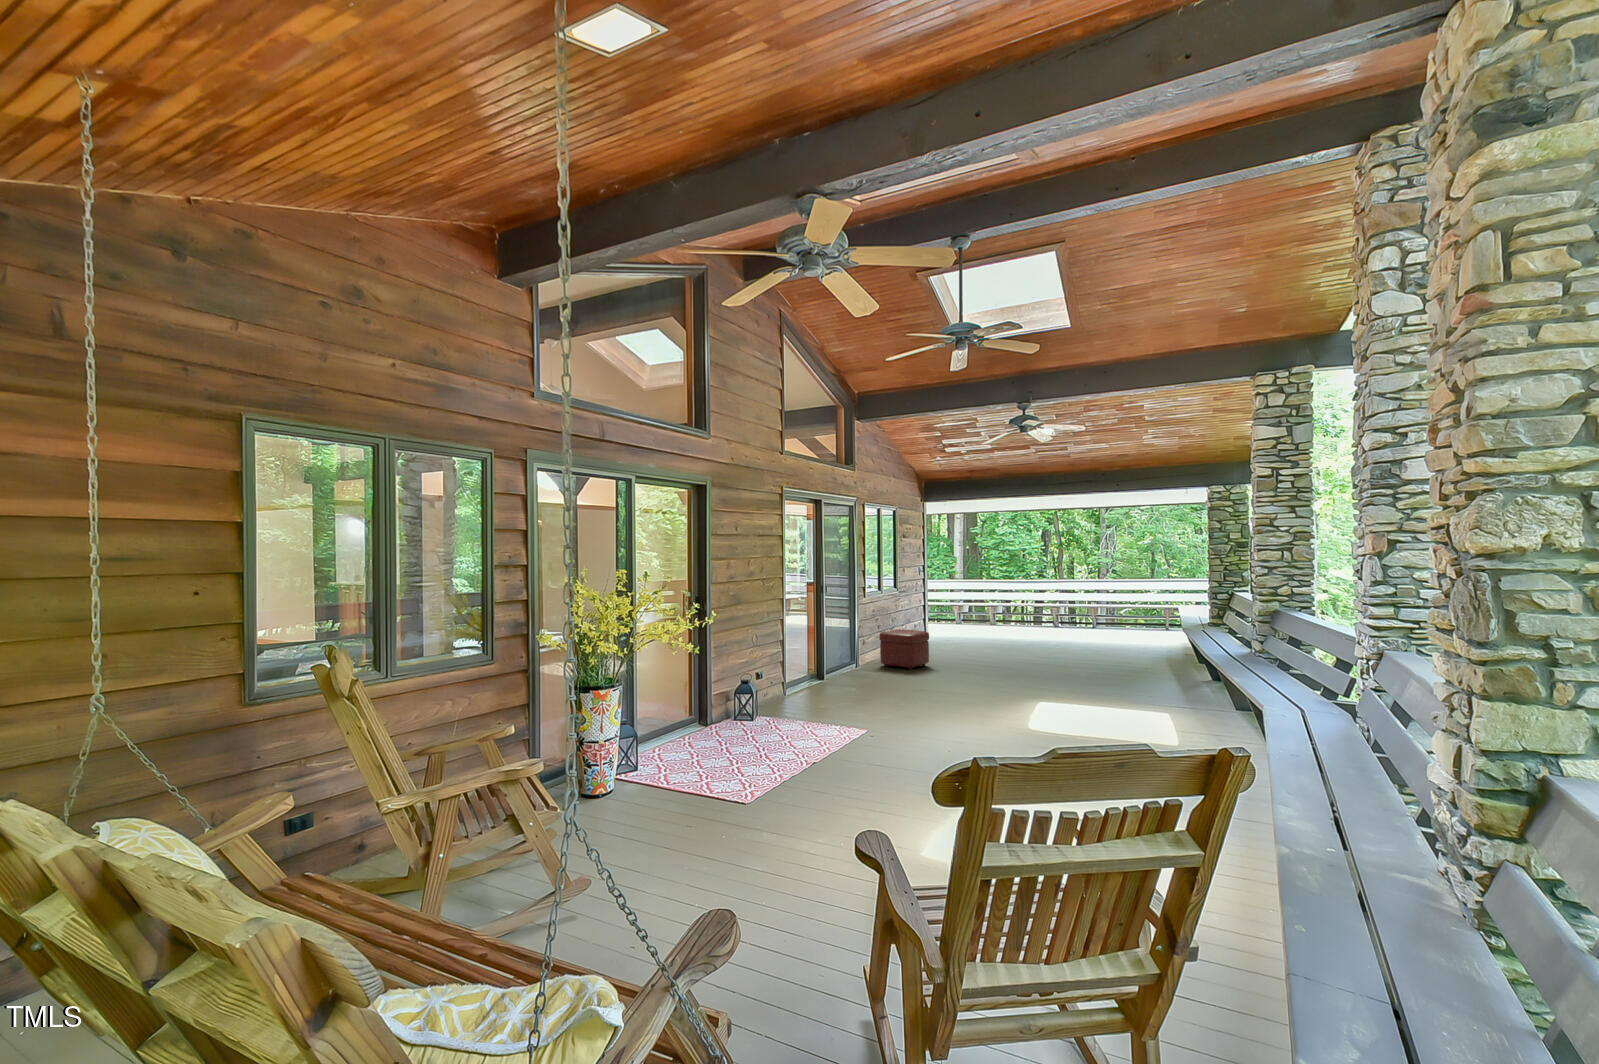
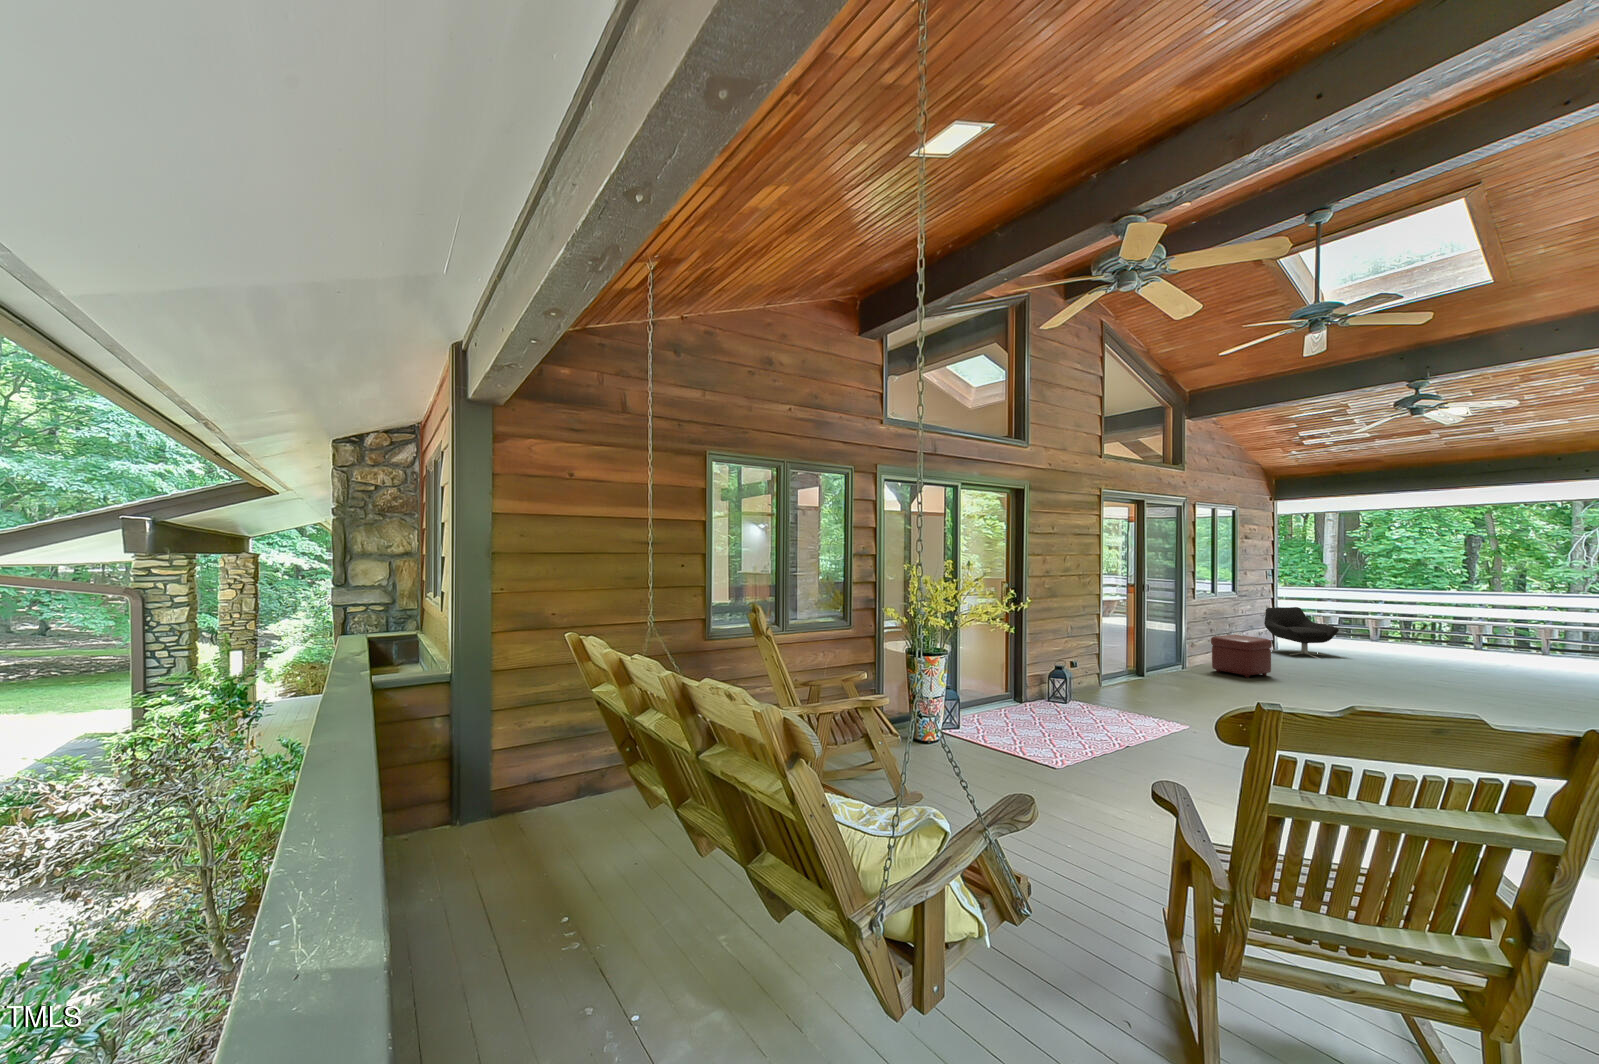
lounge chair: none [919,599,975,646] -> present [1264,607,1339,659]

